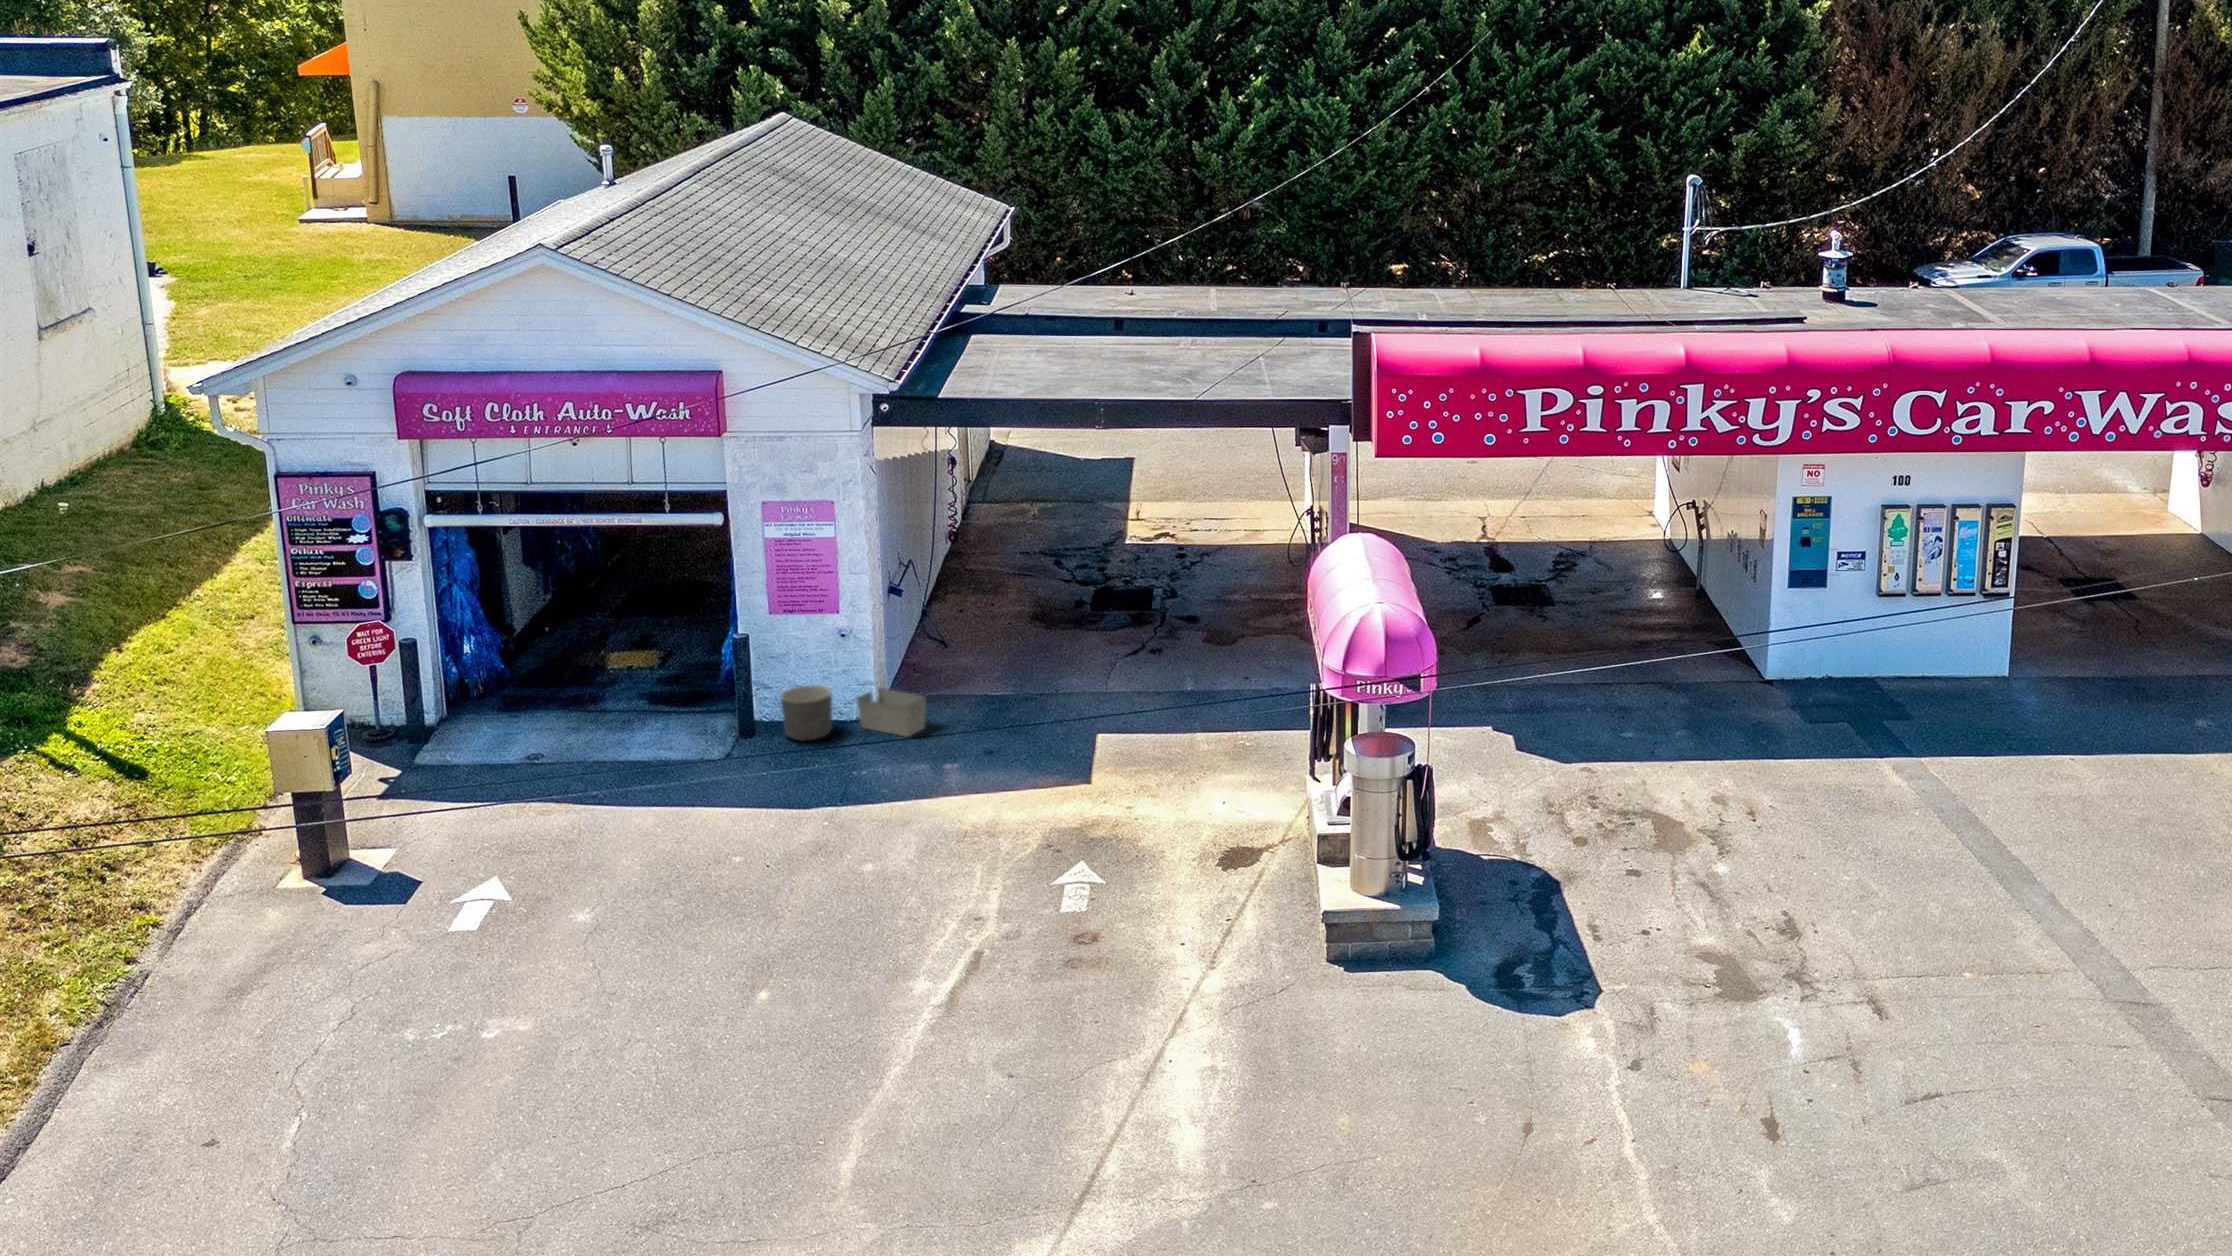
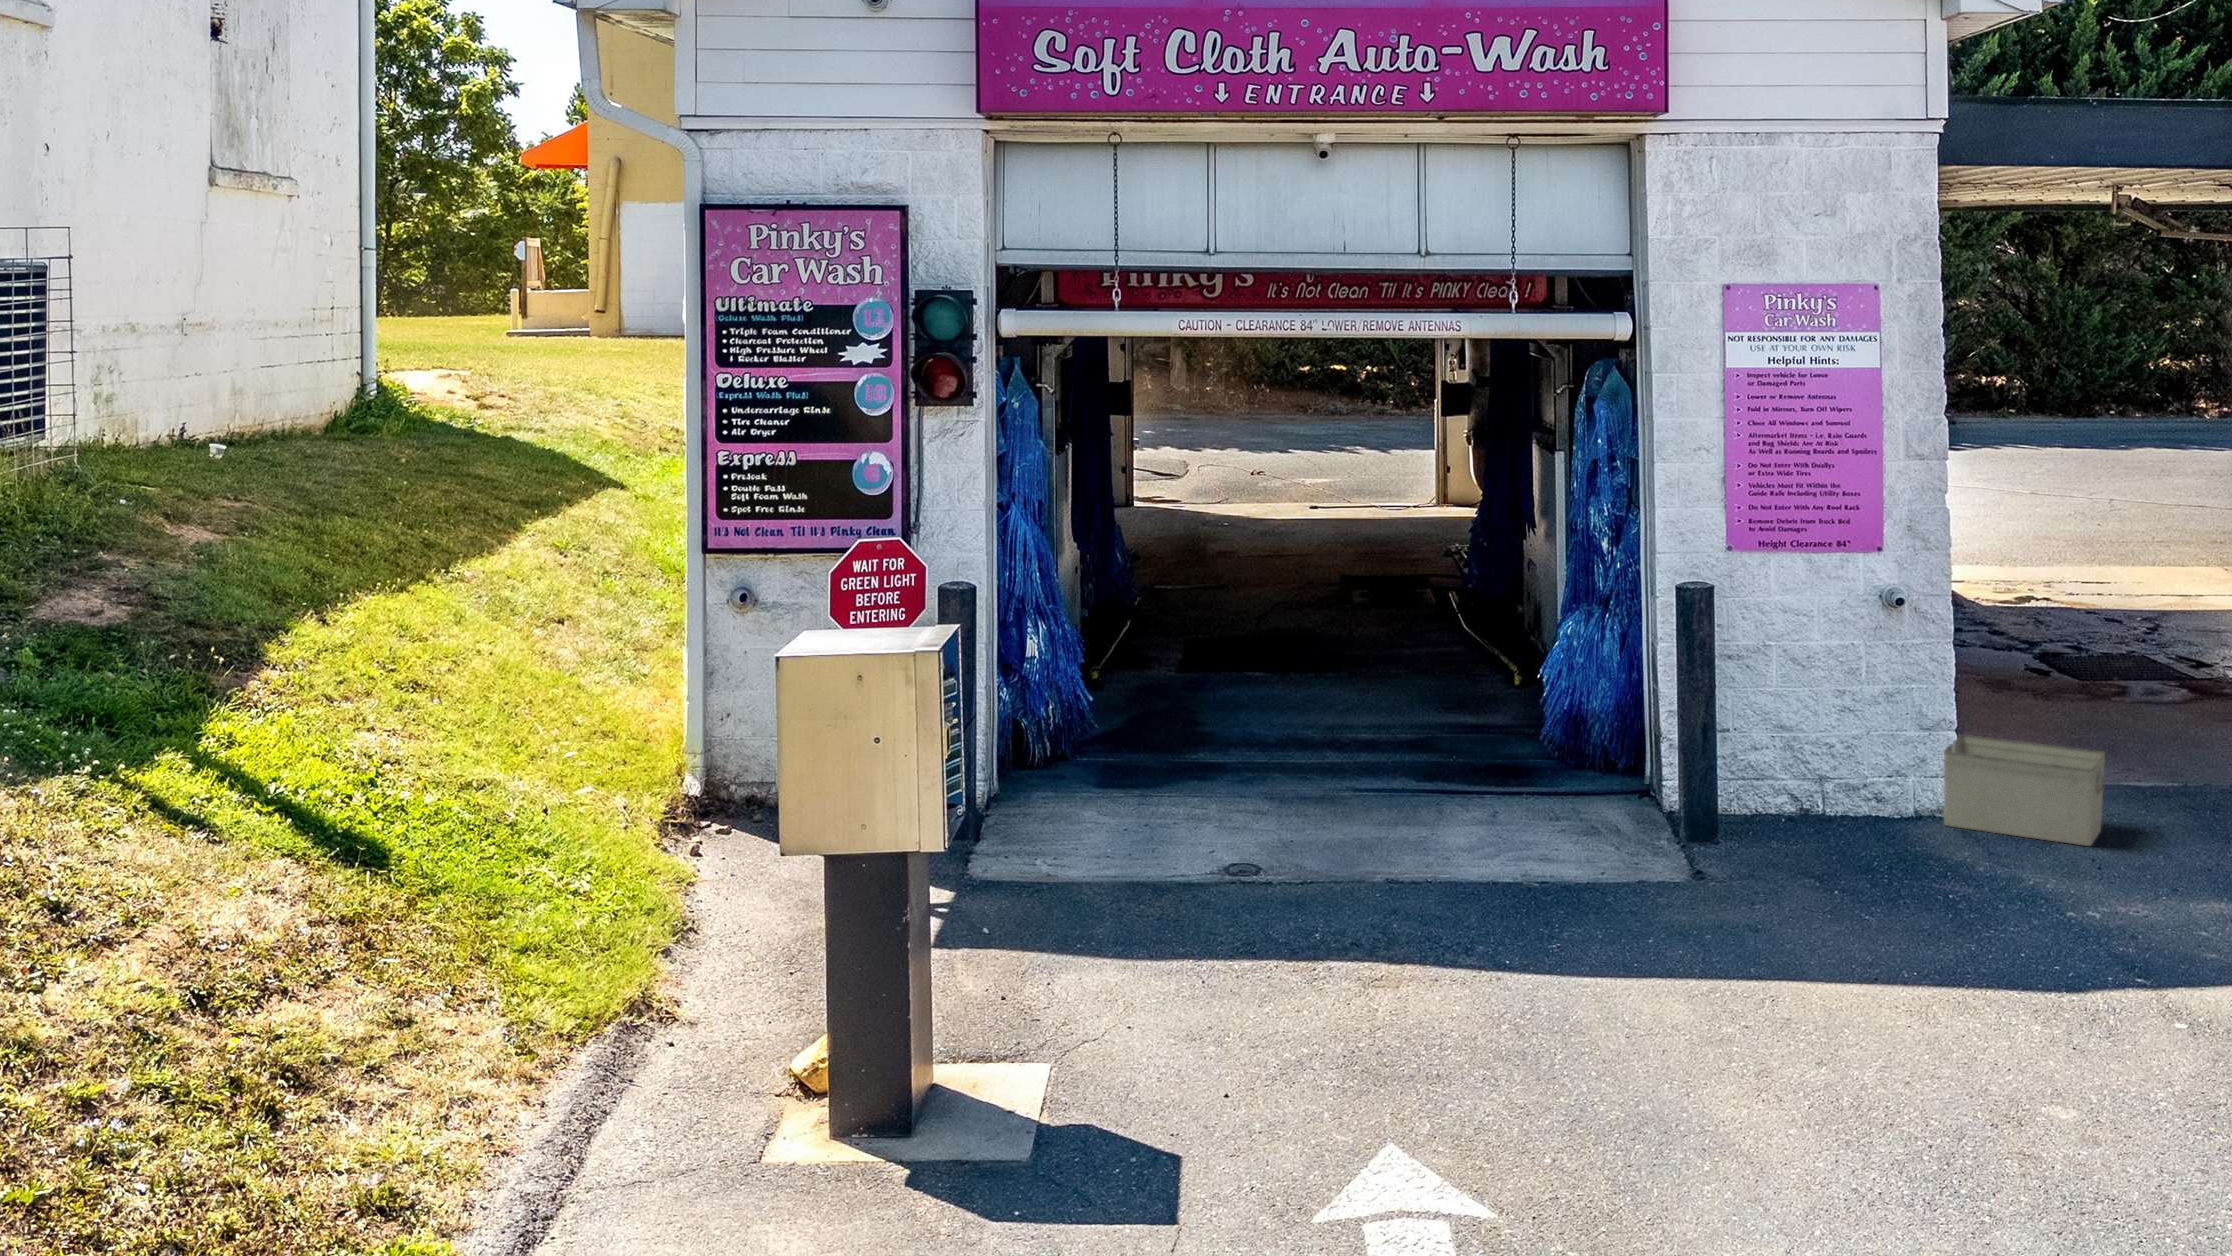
planter: present [781,685,832,741] -> none [1783,719,1904,845]

